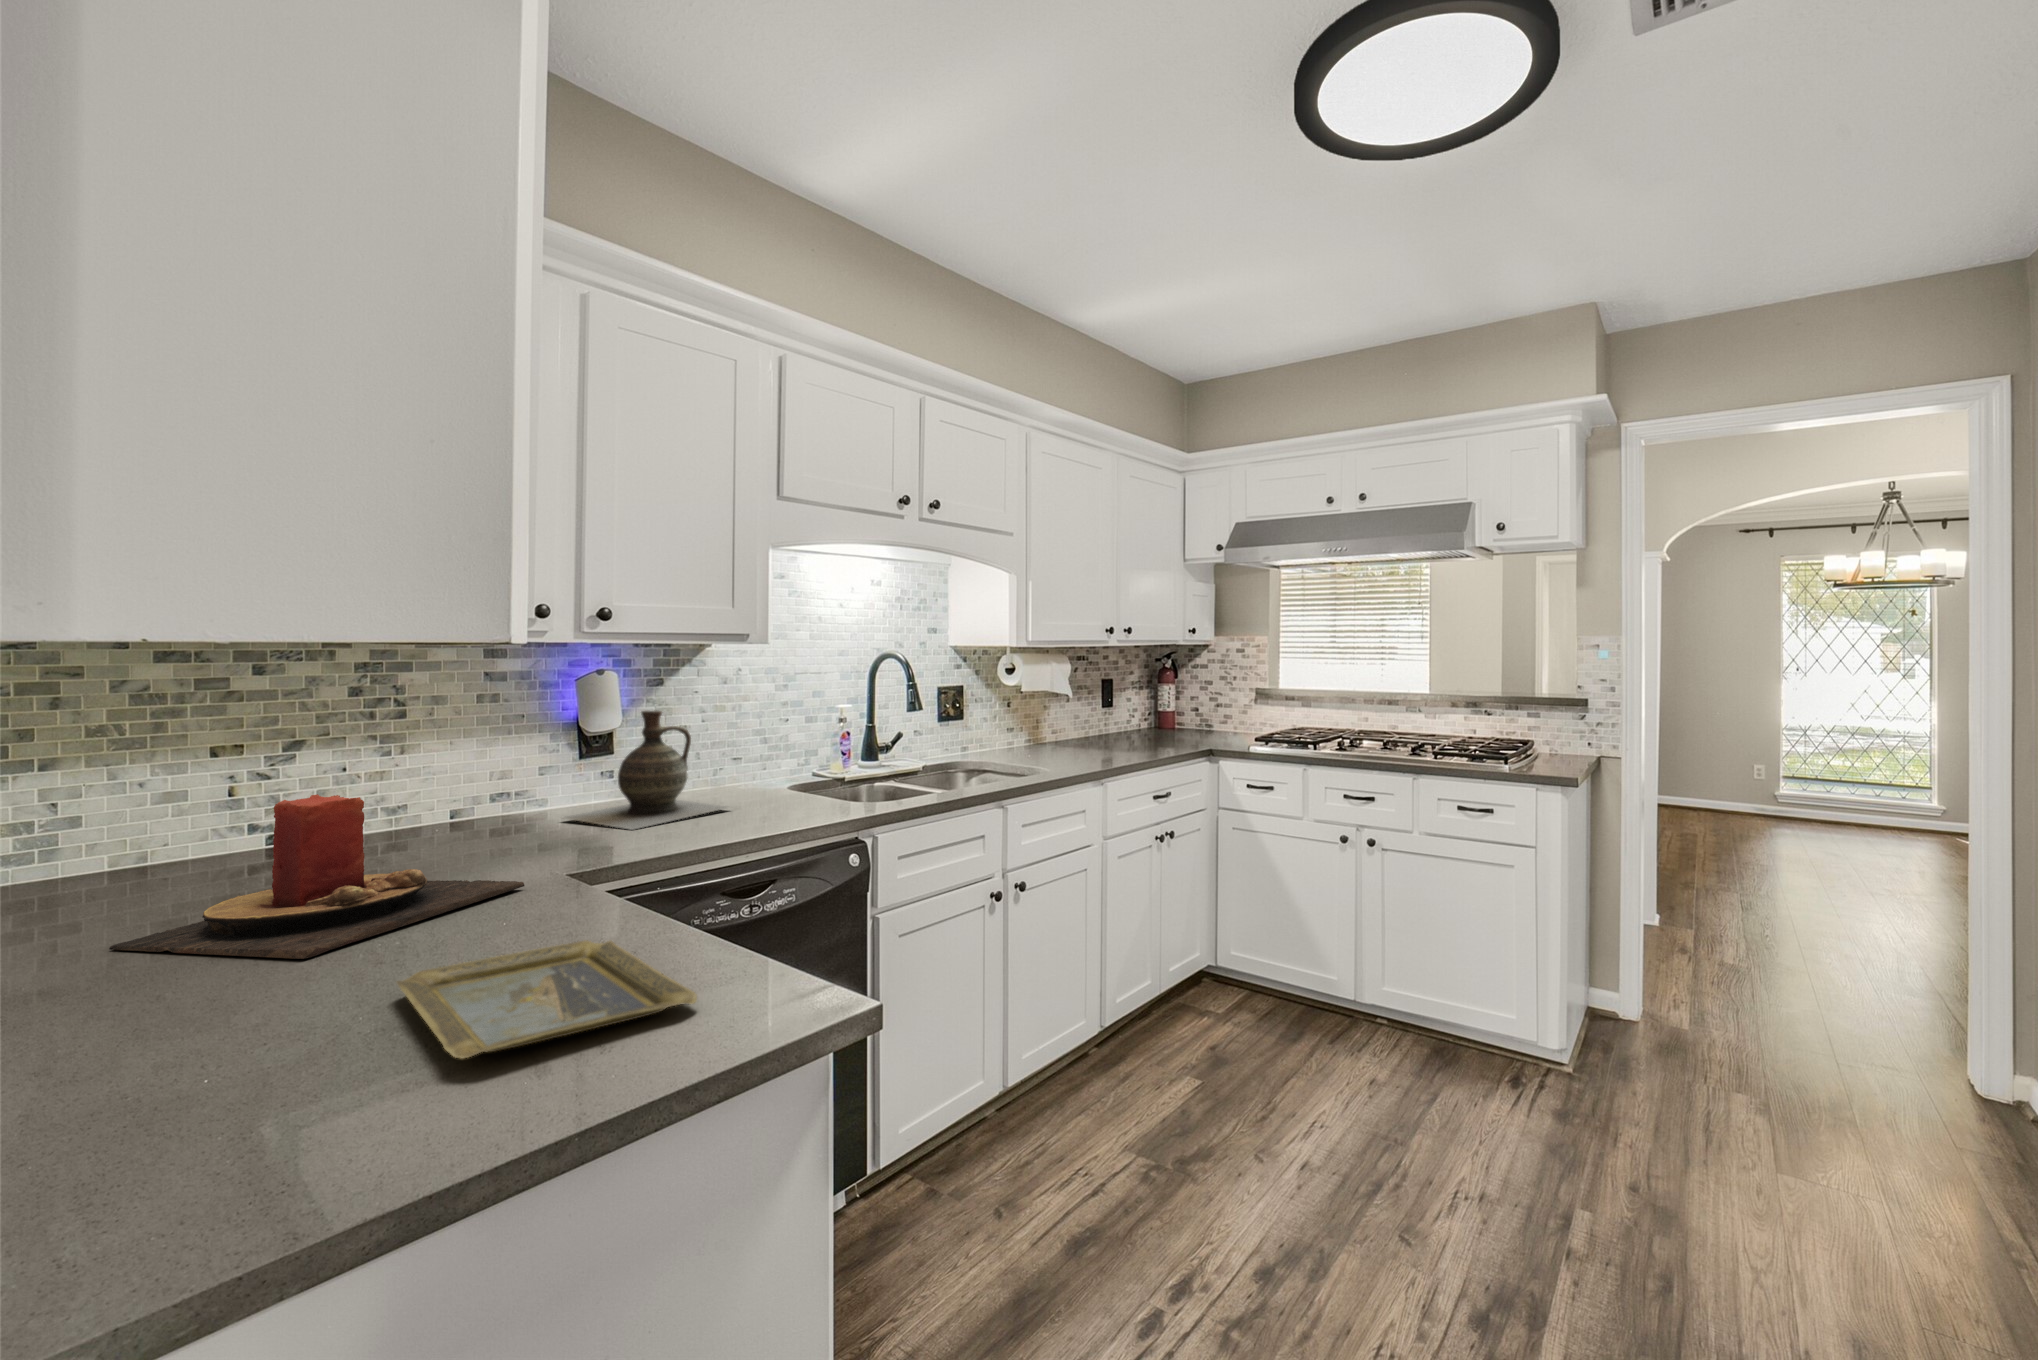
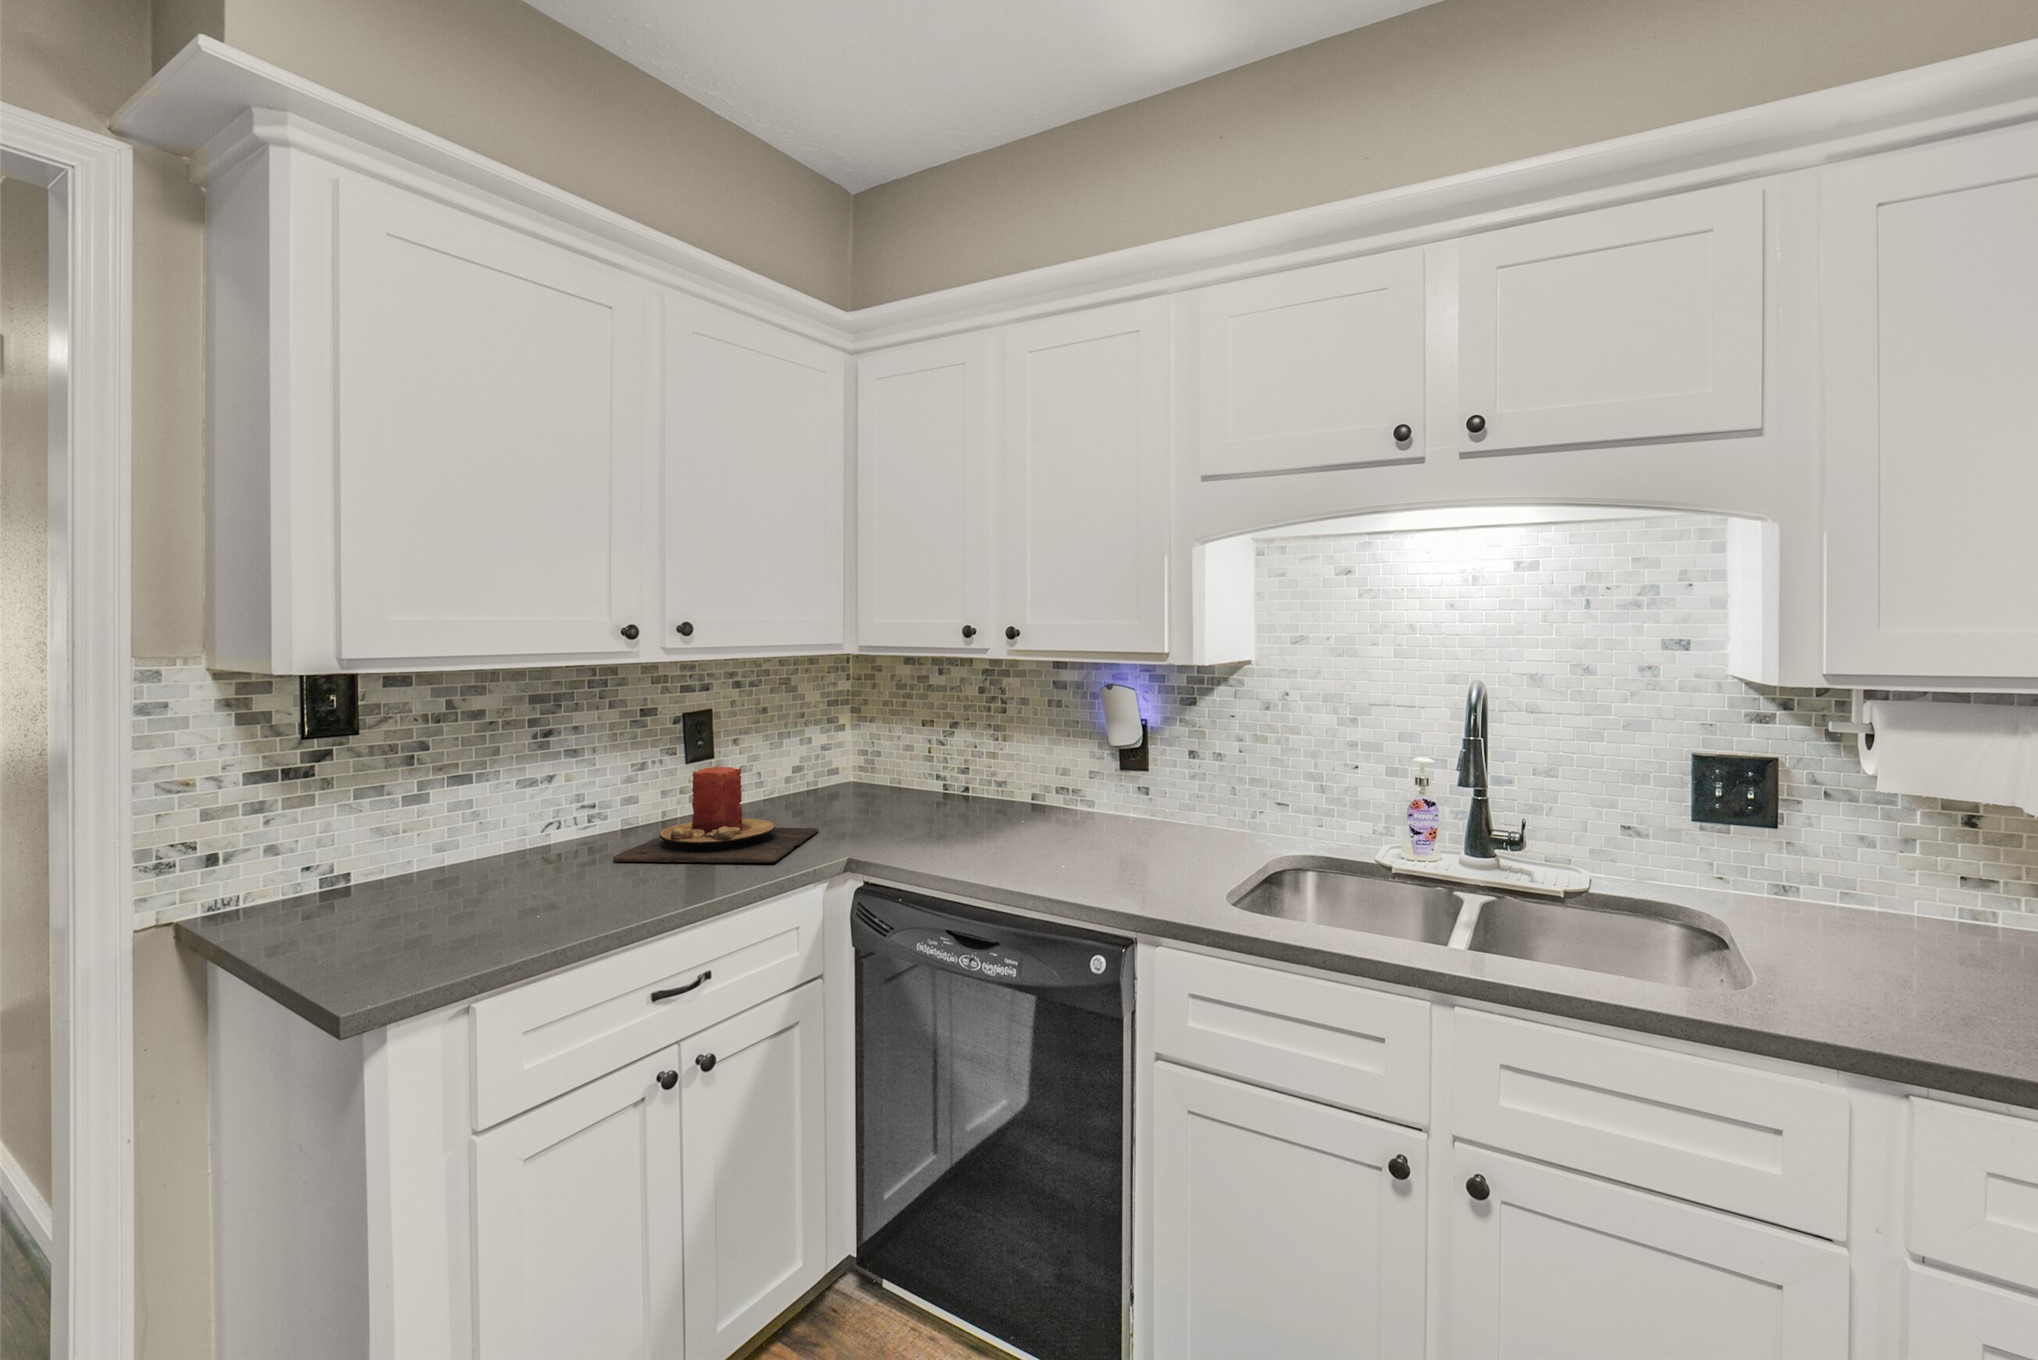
ceramic jug: present [565,711,727,830] -> none [1014,733,1158,855]
tray: present [397,941,697,1058] -> none [298,886,549,961]

